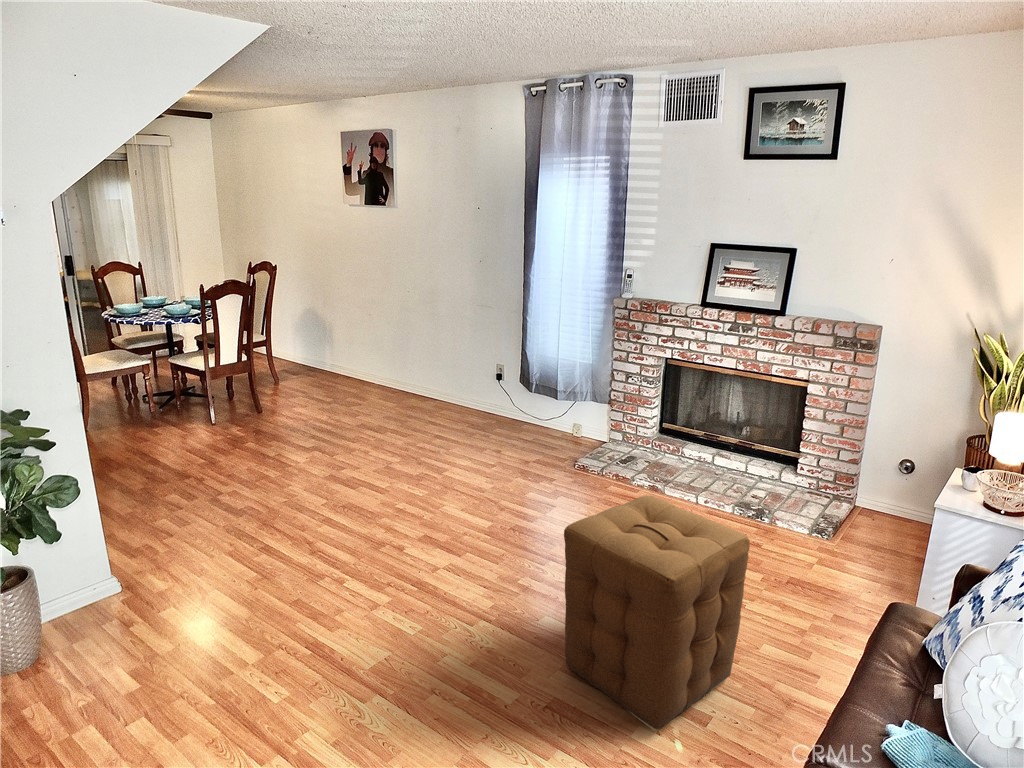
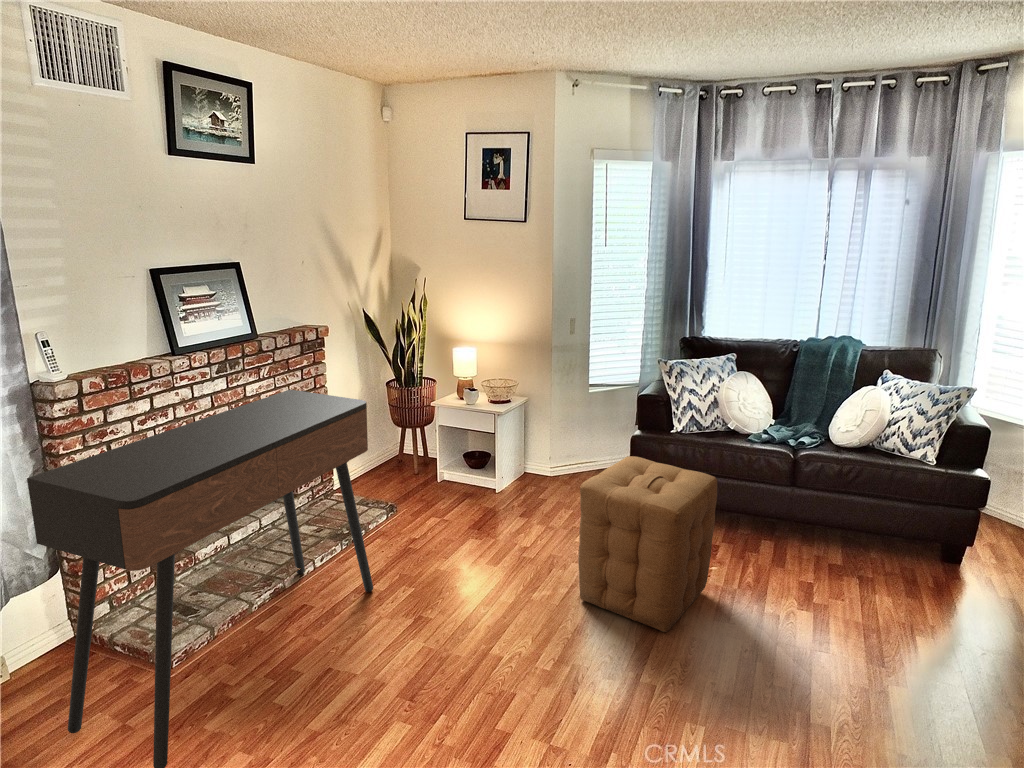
console table: none [490,322,707,522] -> present [27,390,373,768]

